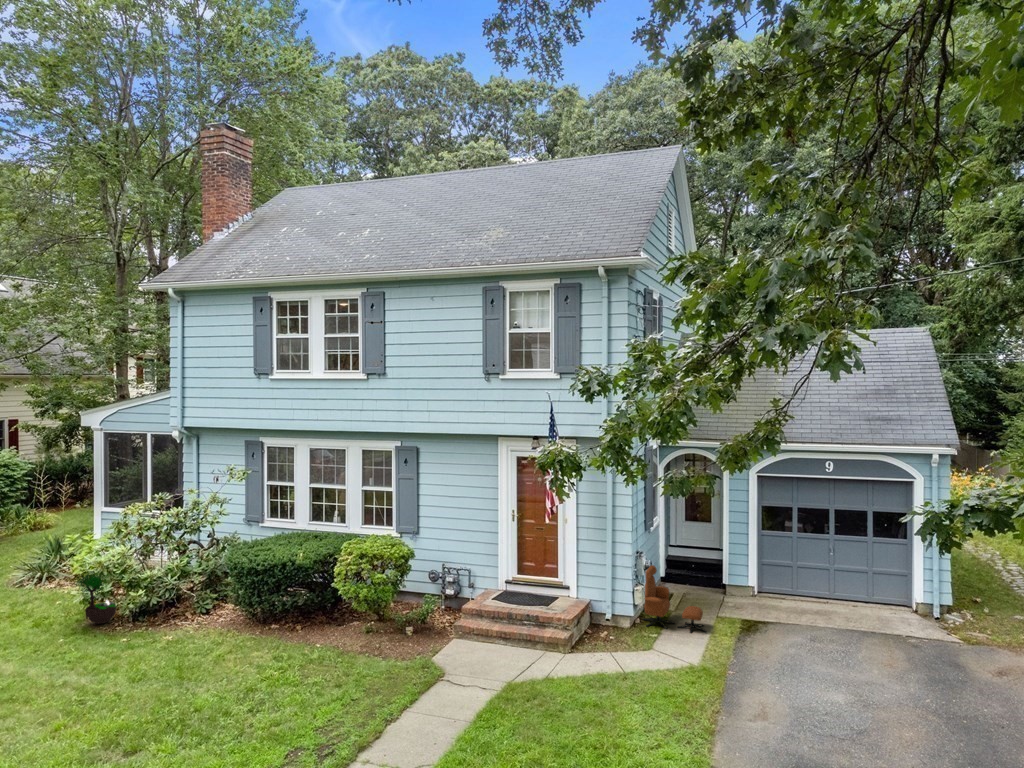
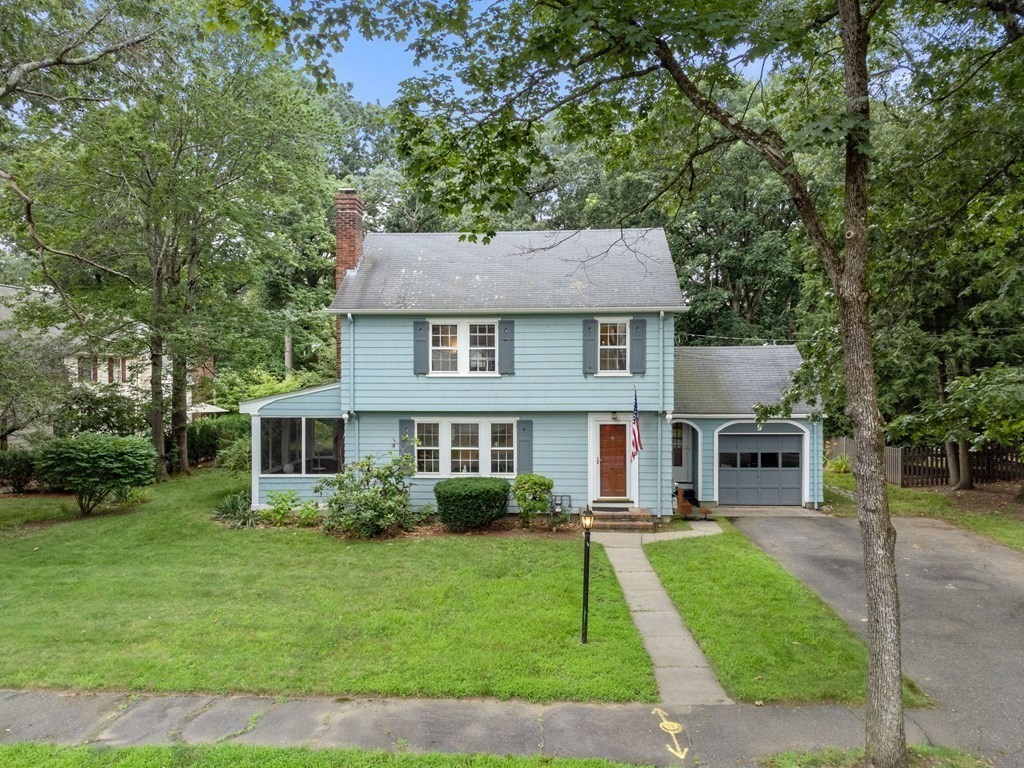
potted tree: present [76,572,116,624] -> none [339,501,366,541]

